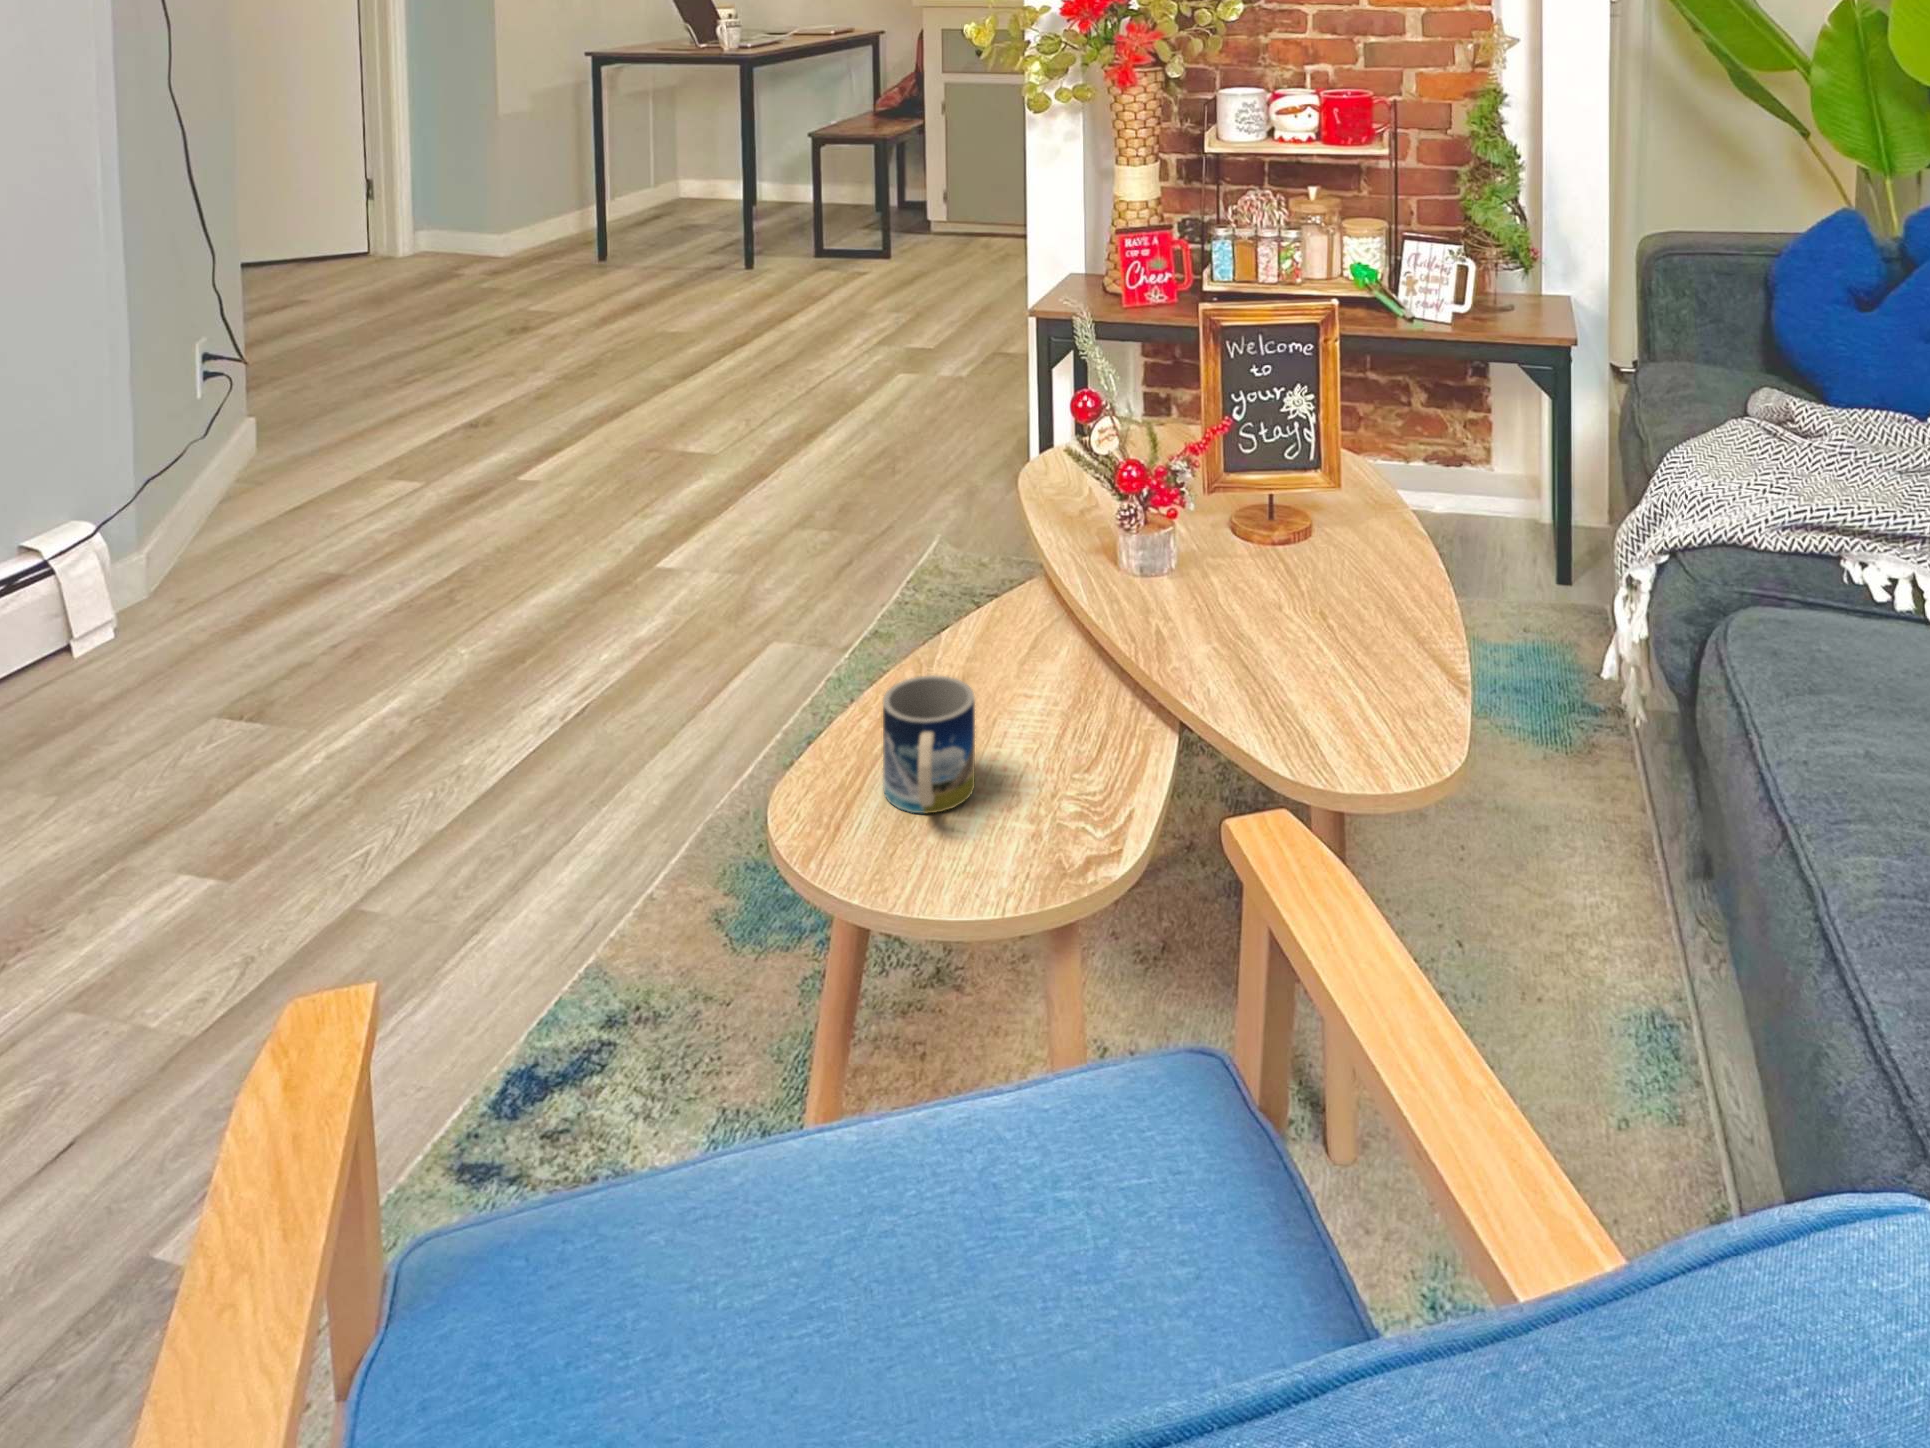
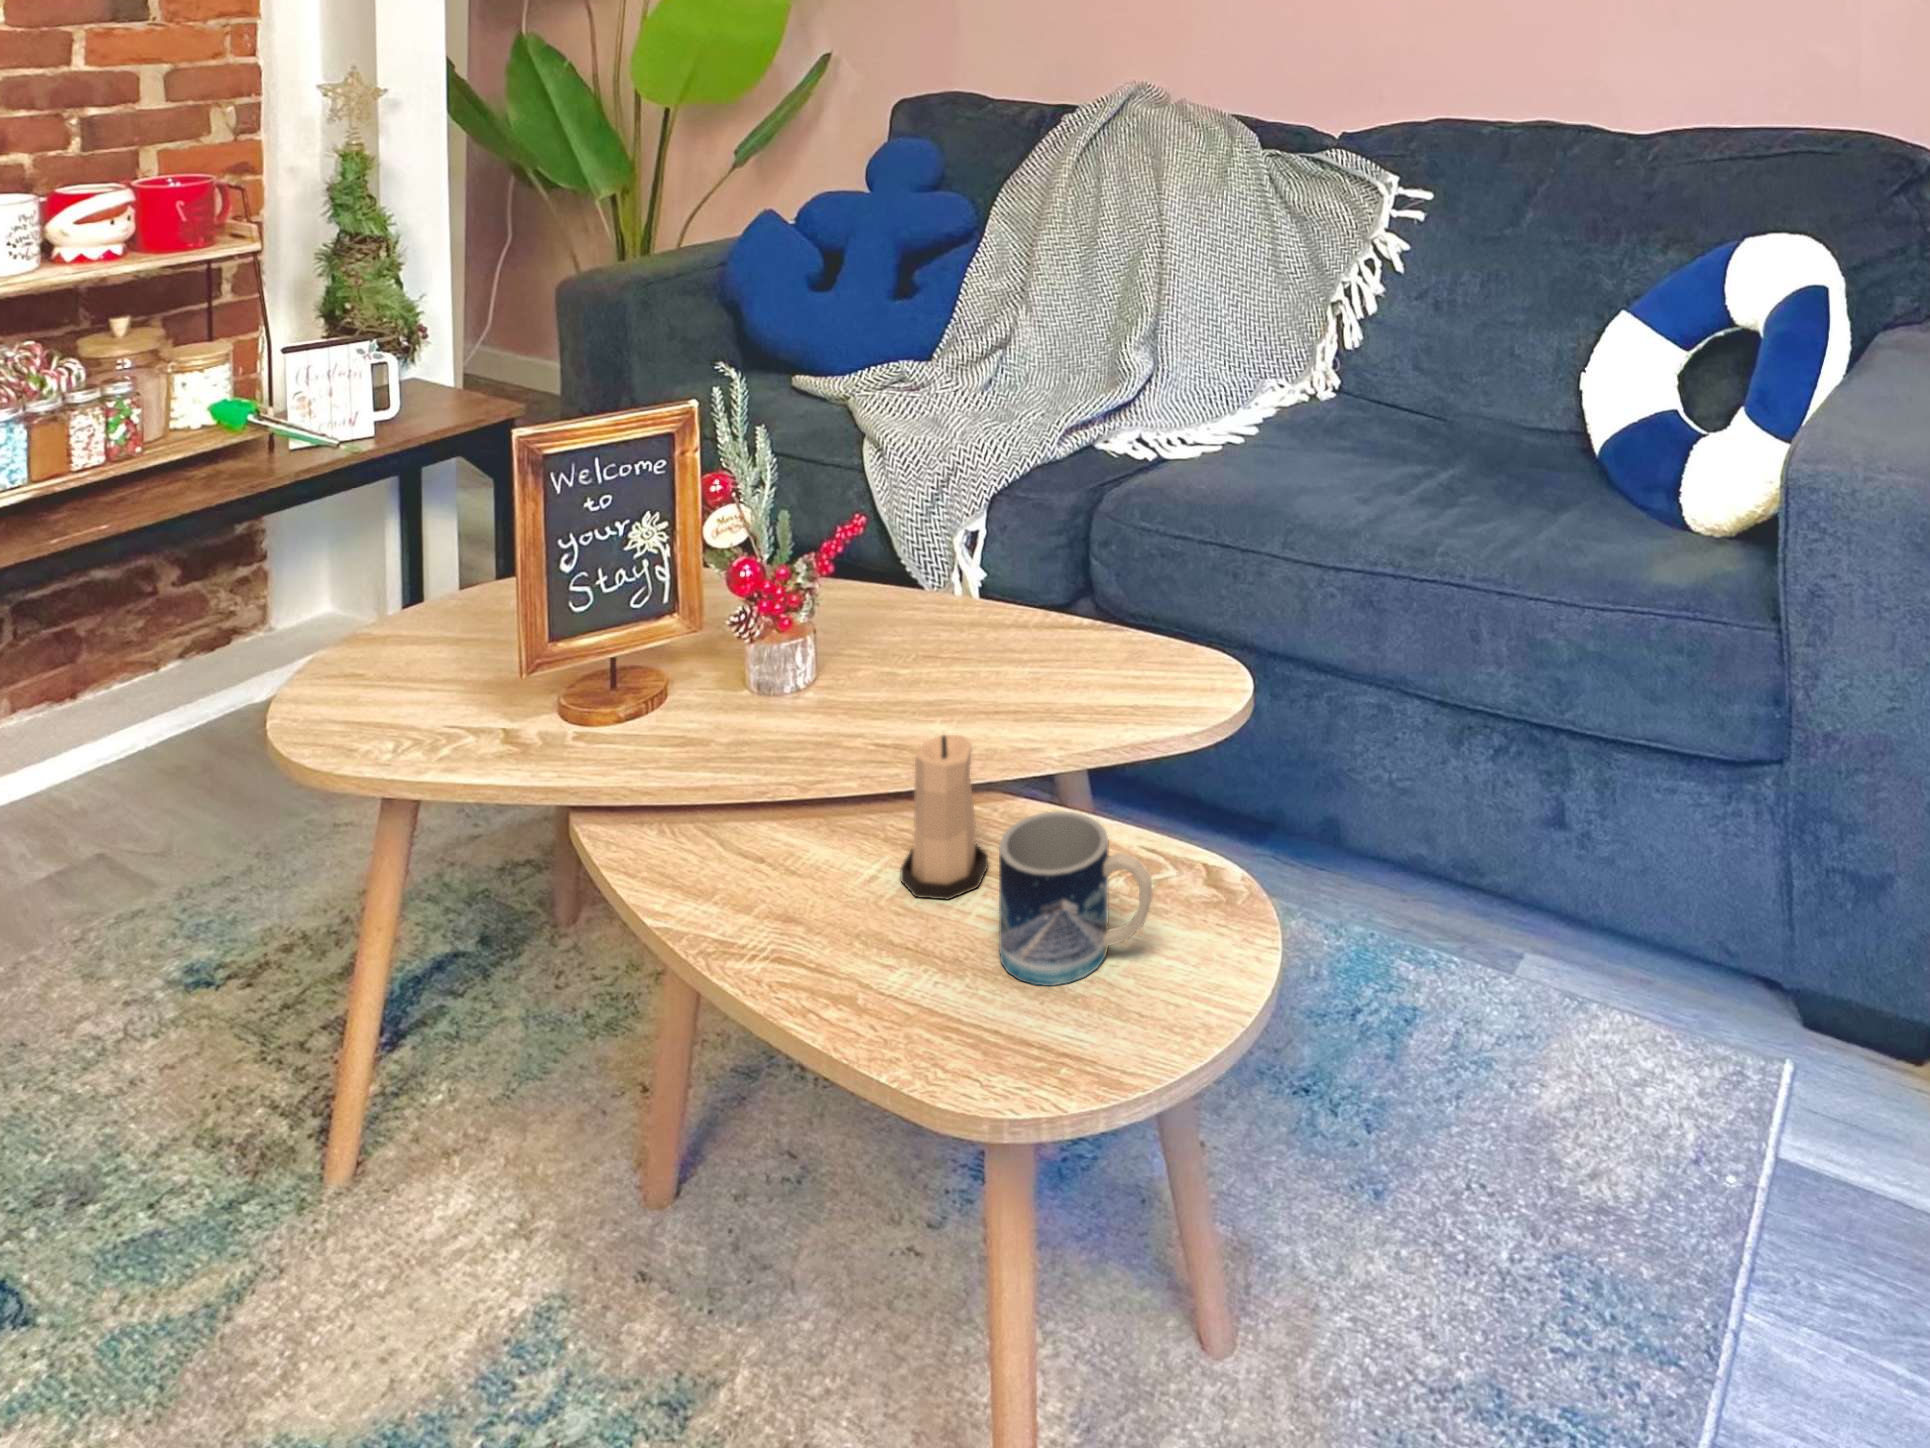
candle: none [980,602,1049,738] -> present [900,735,988,900]

